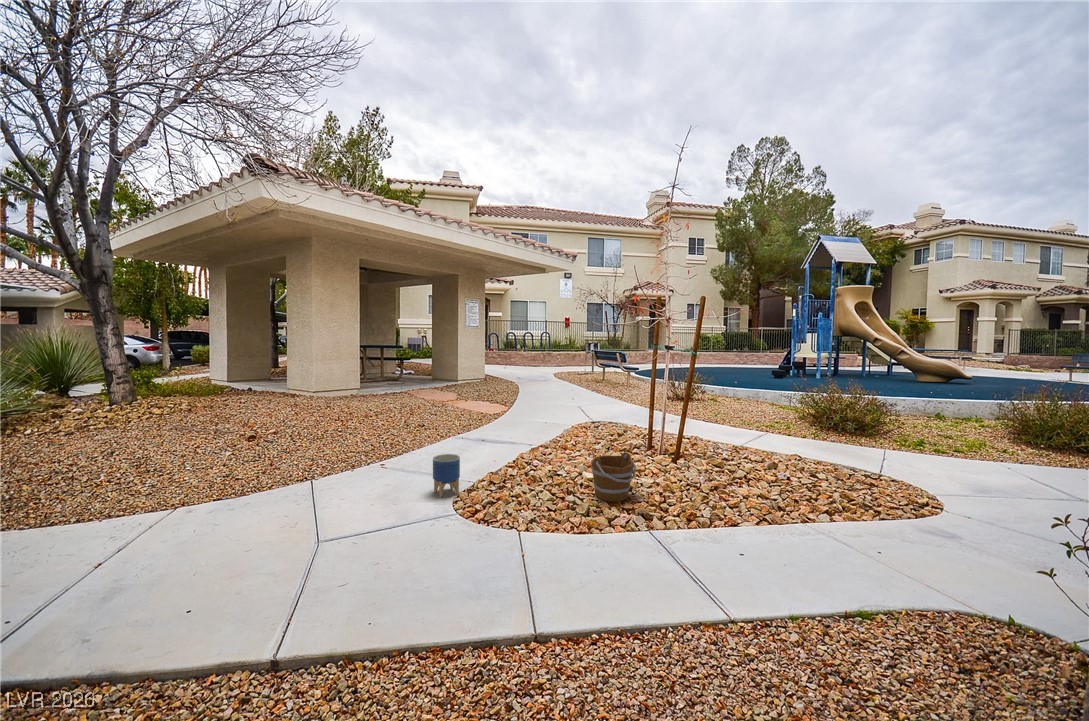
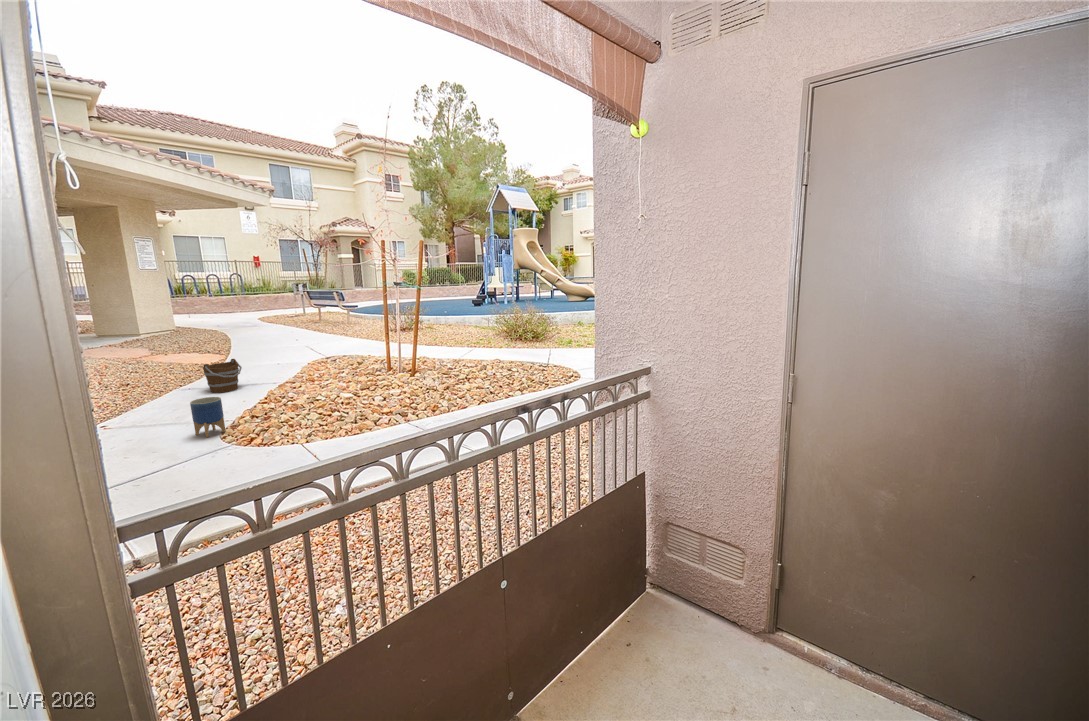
bucket: present [591,452,636,502] -> present [203,359,242,393]

